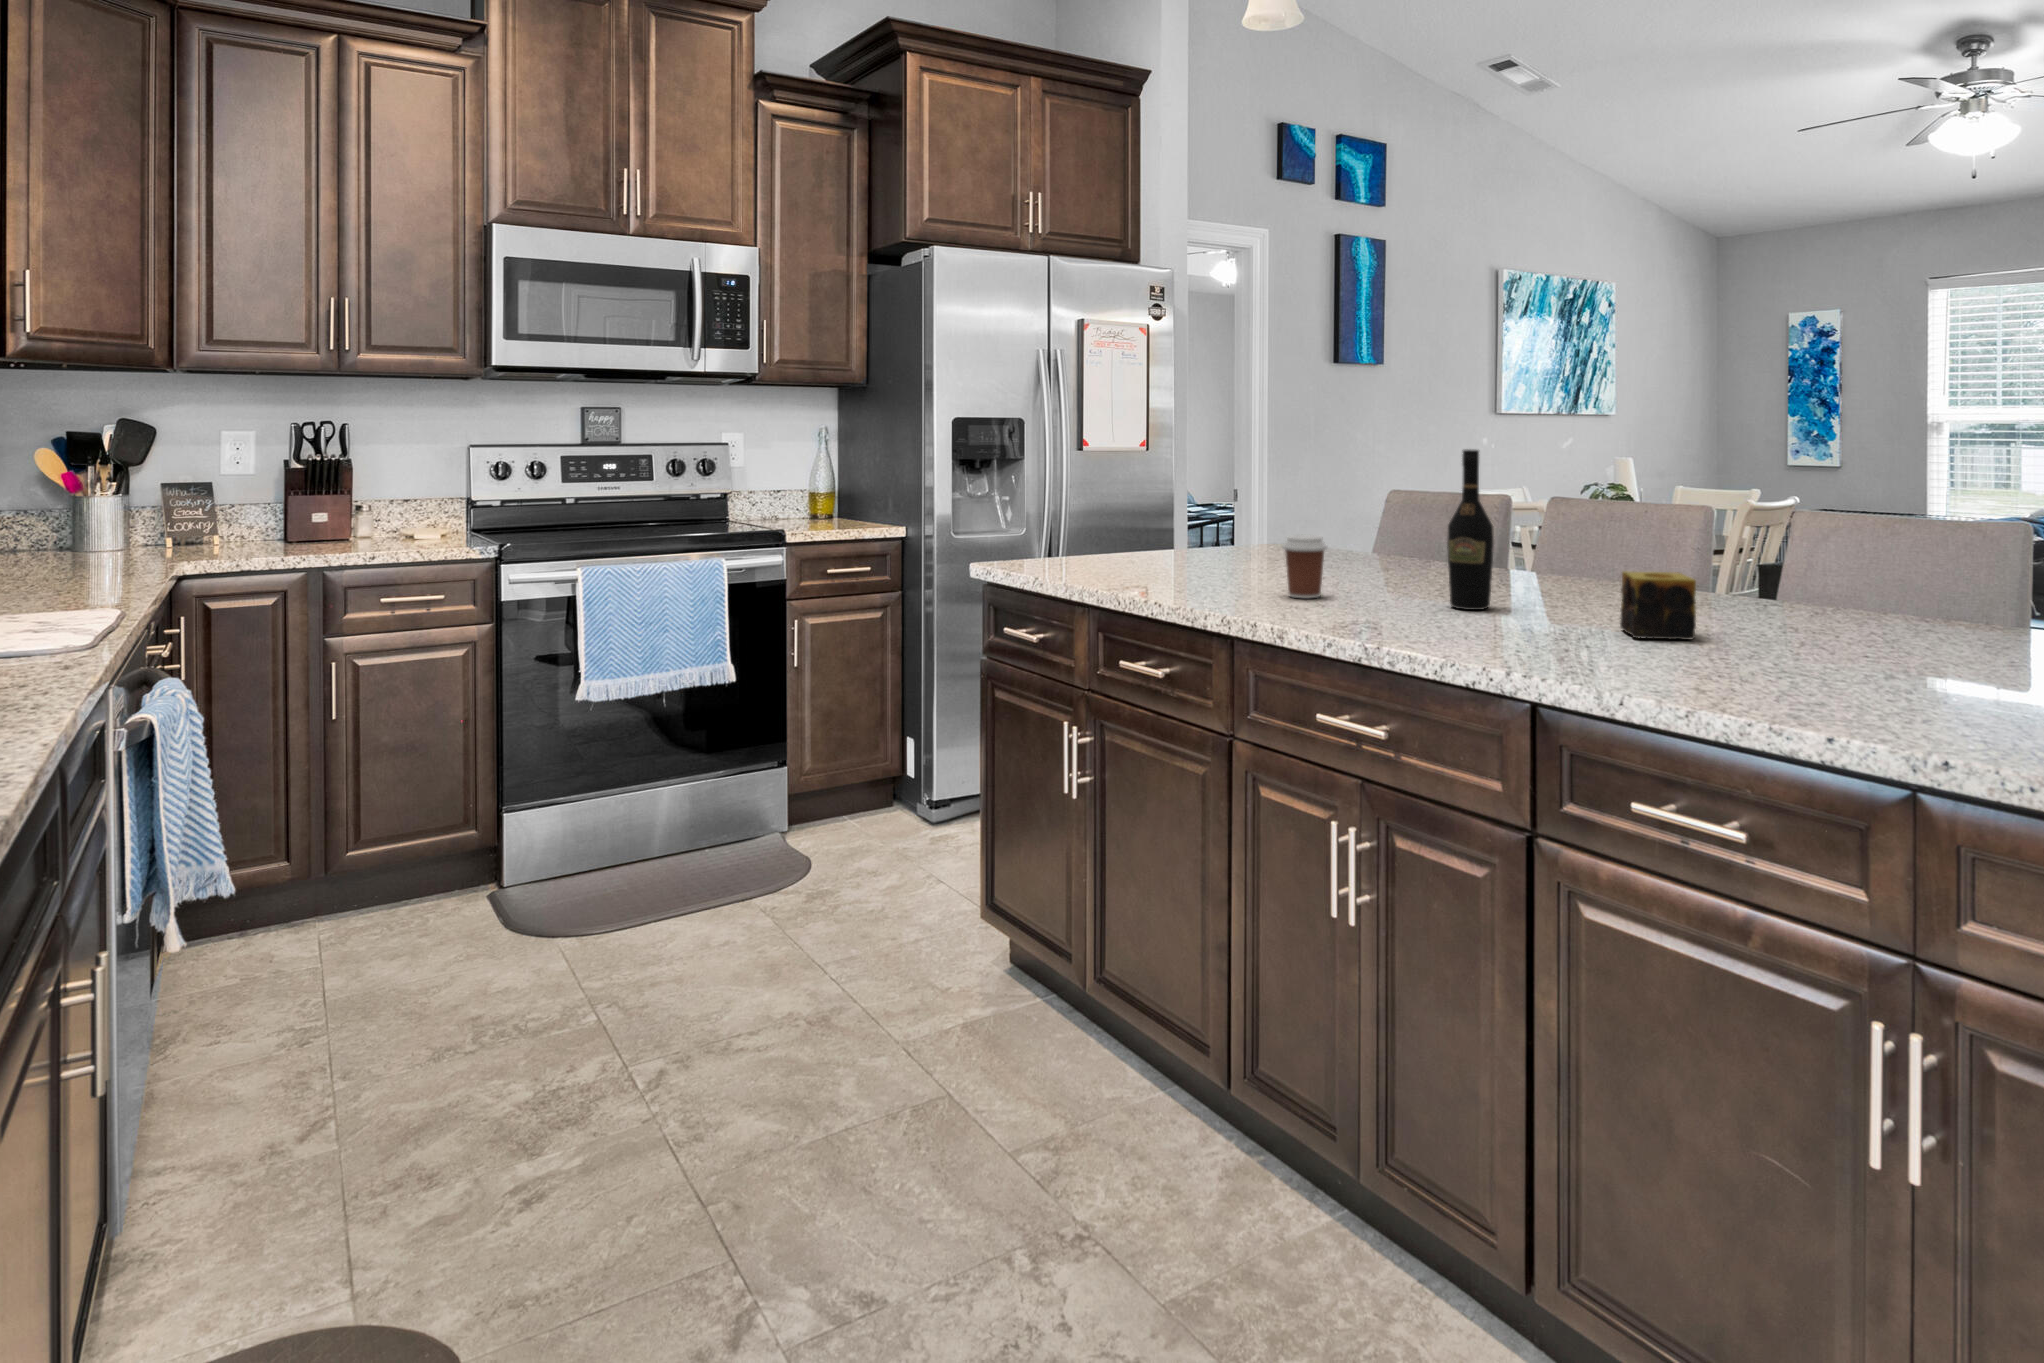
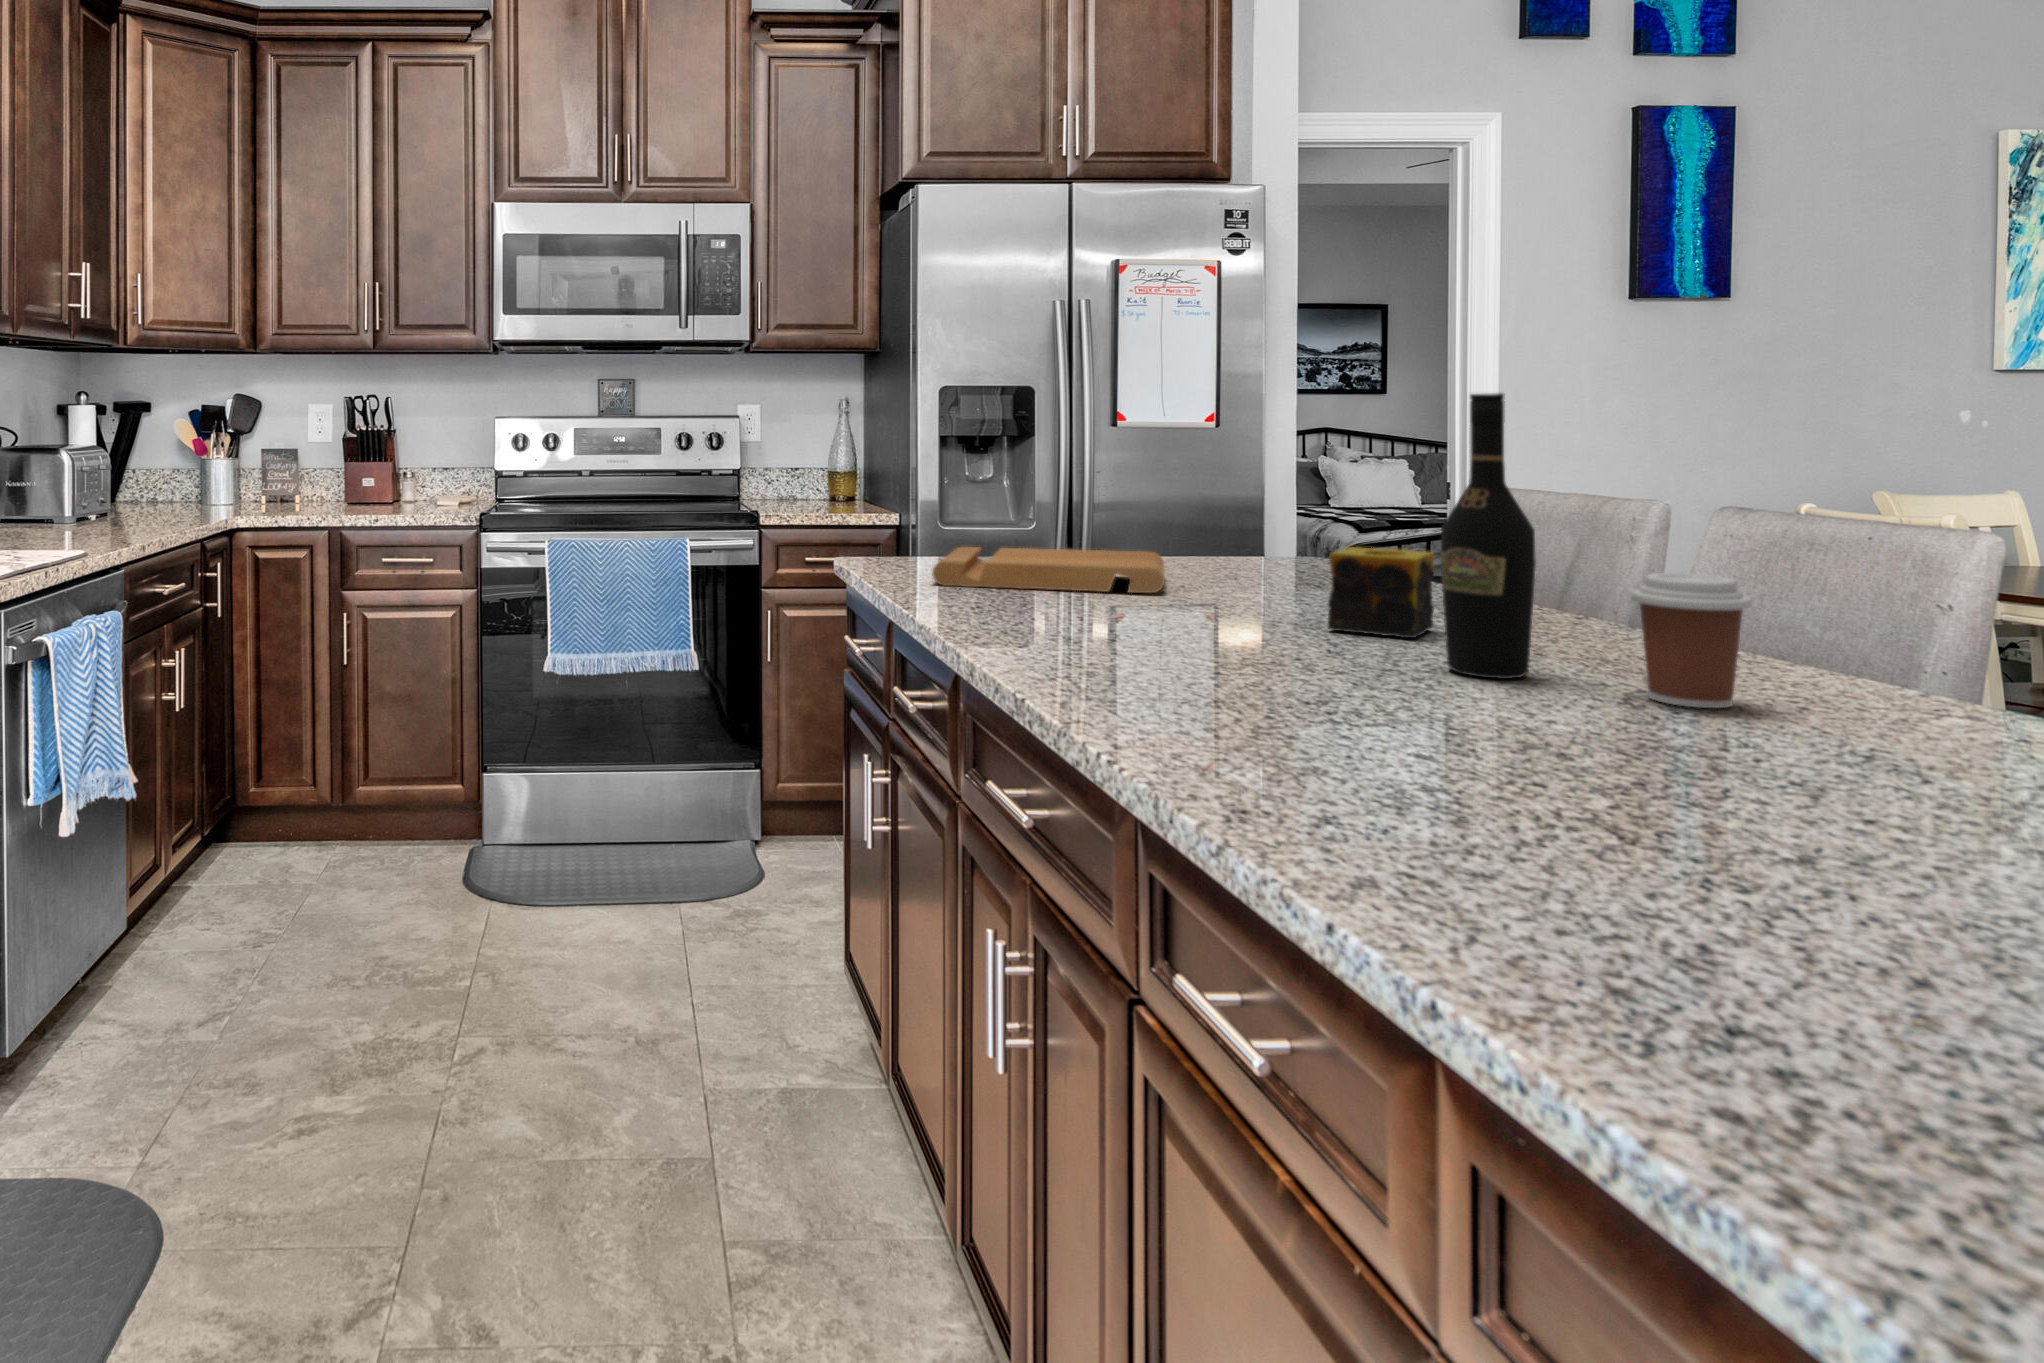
coffee cup: present [1282,535,1327,598] -> present [1631,573,1752,708]
cutting board: none [1061,549,1233,583] -> present [932,547,1165,593]
candle: present [1620,571,1696,640] -> present [1328,547,1434,638]

